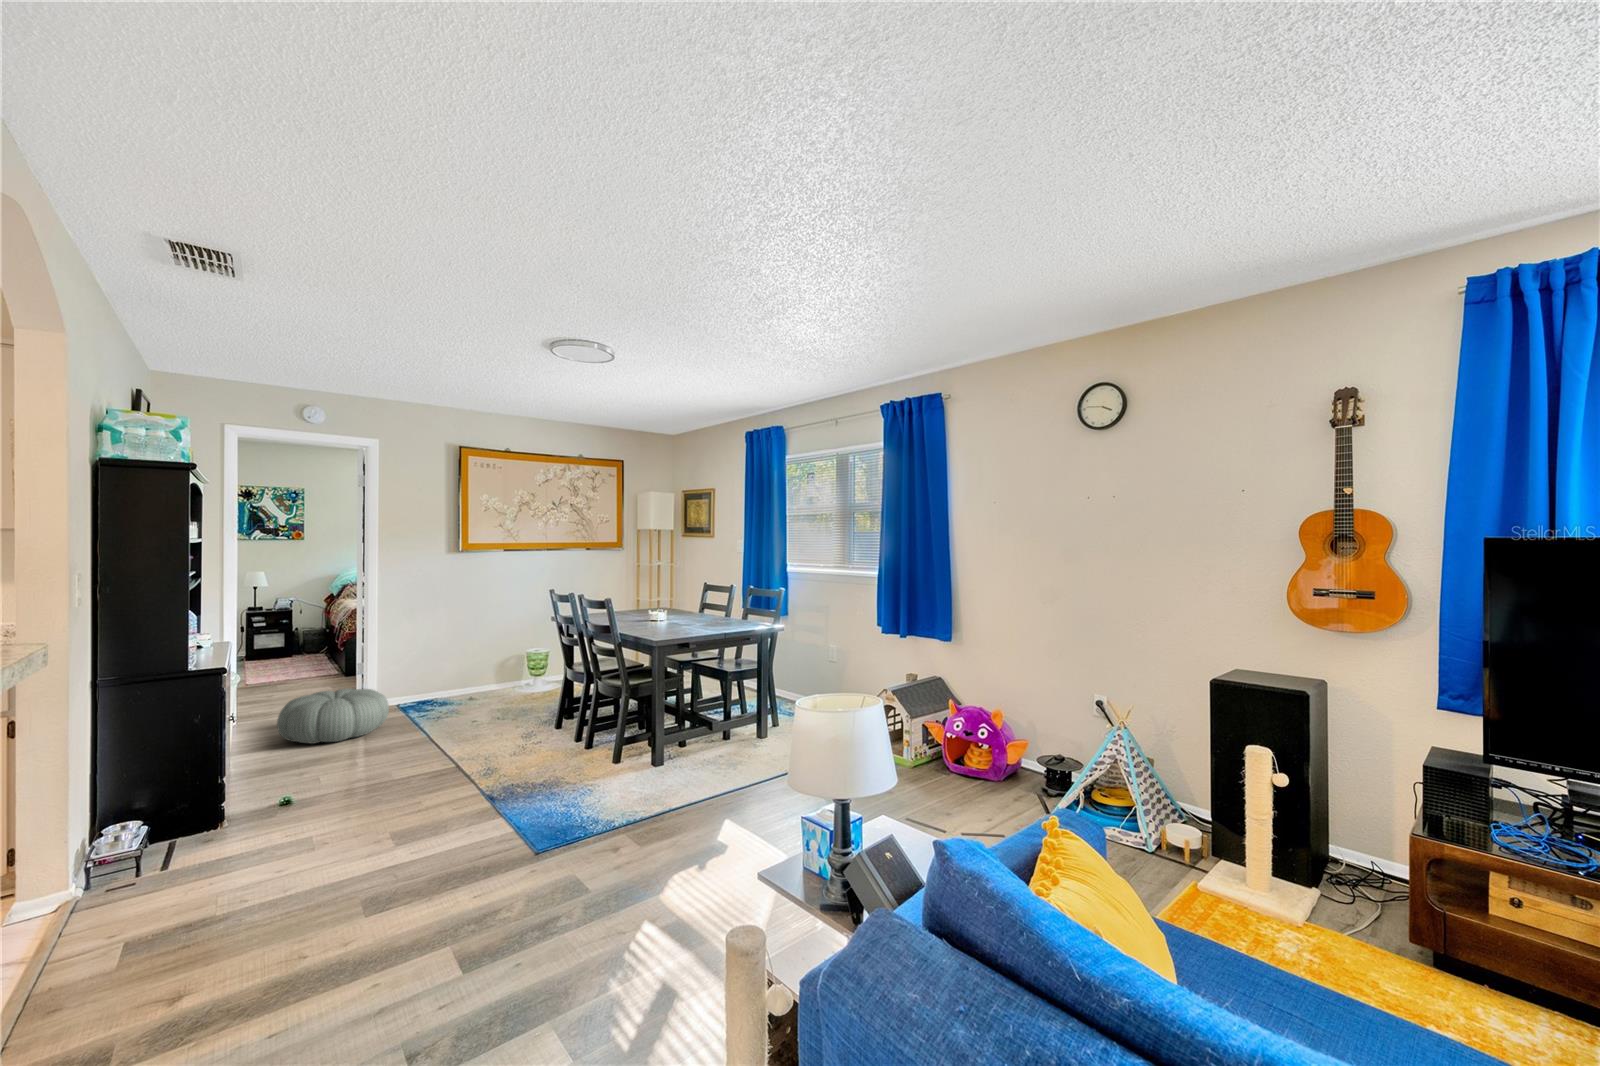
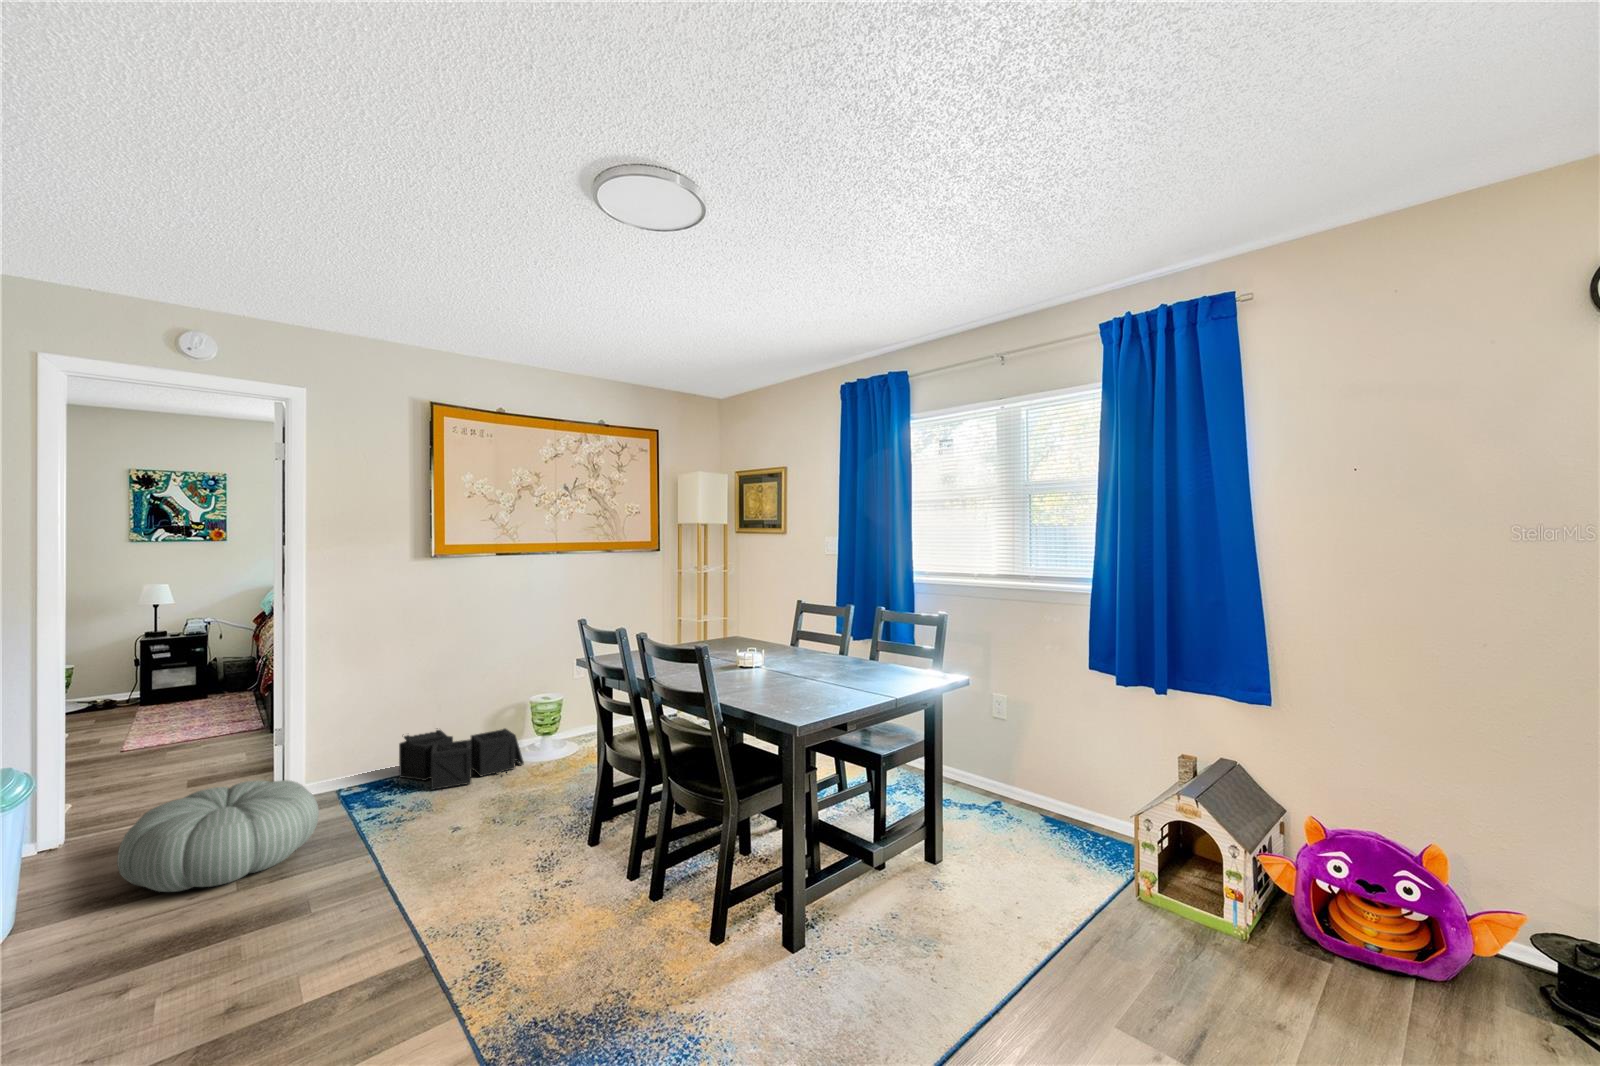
storage bin: none [436,669,520,705] -> present [399,729,524,790]

